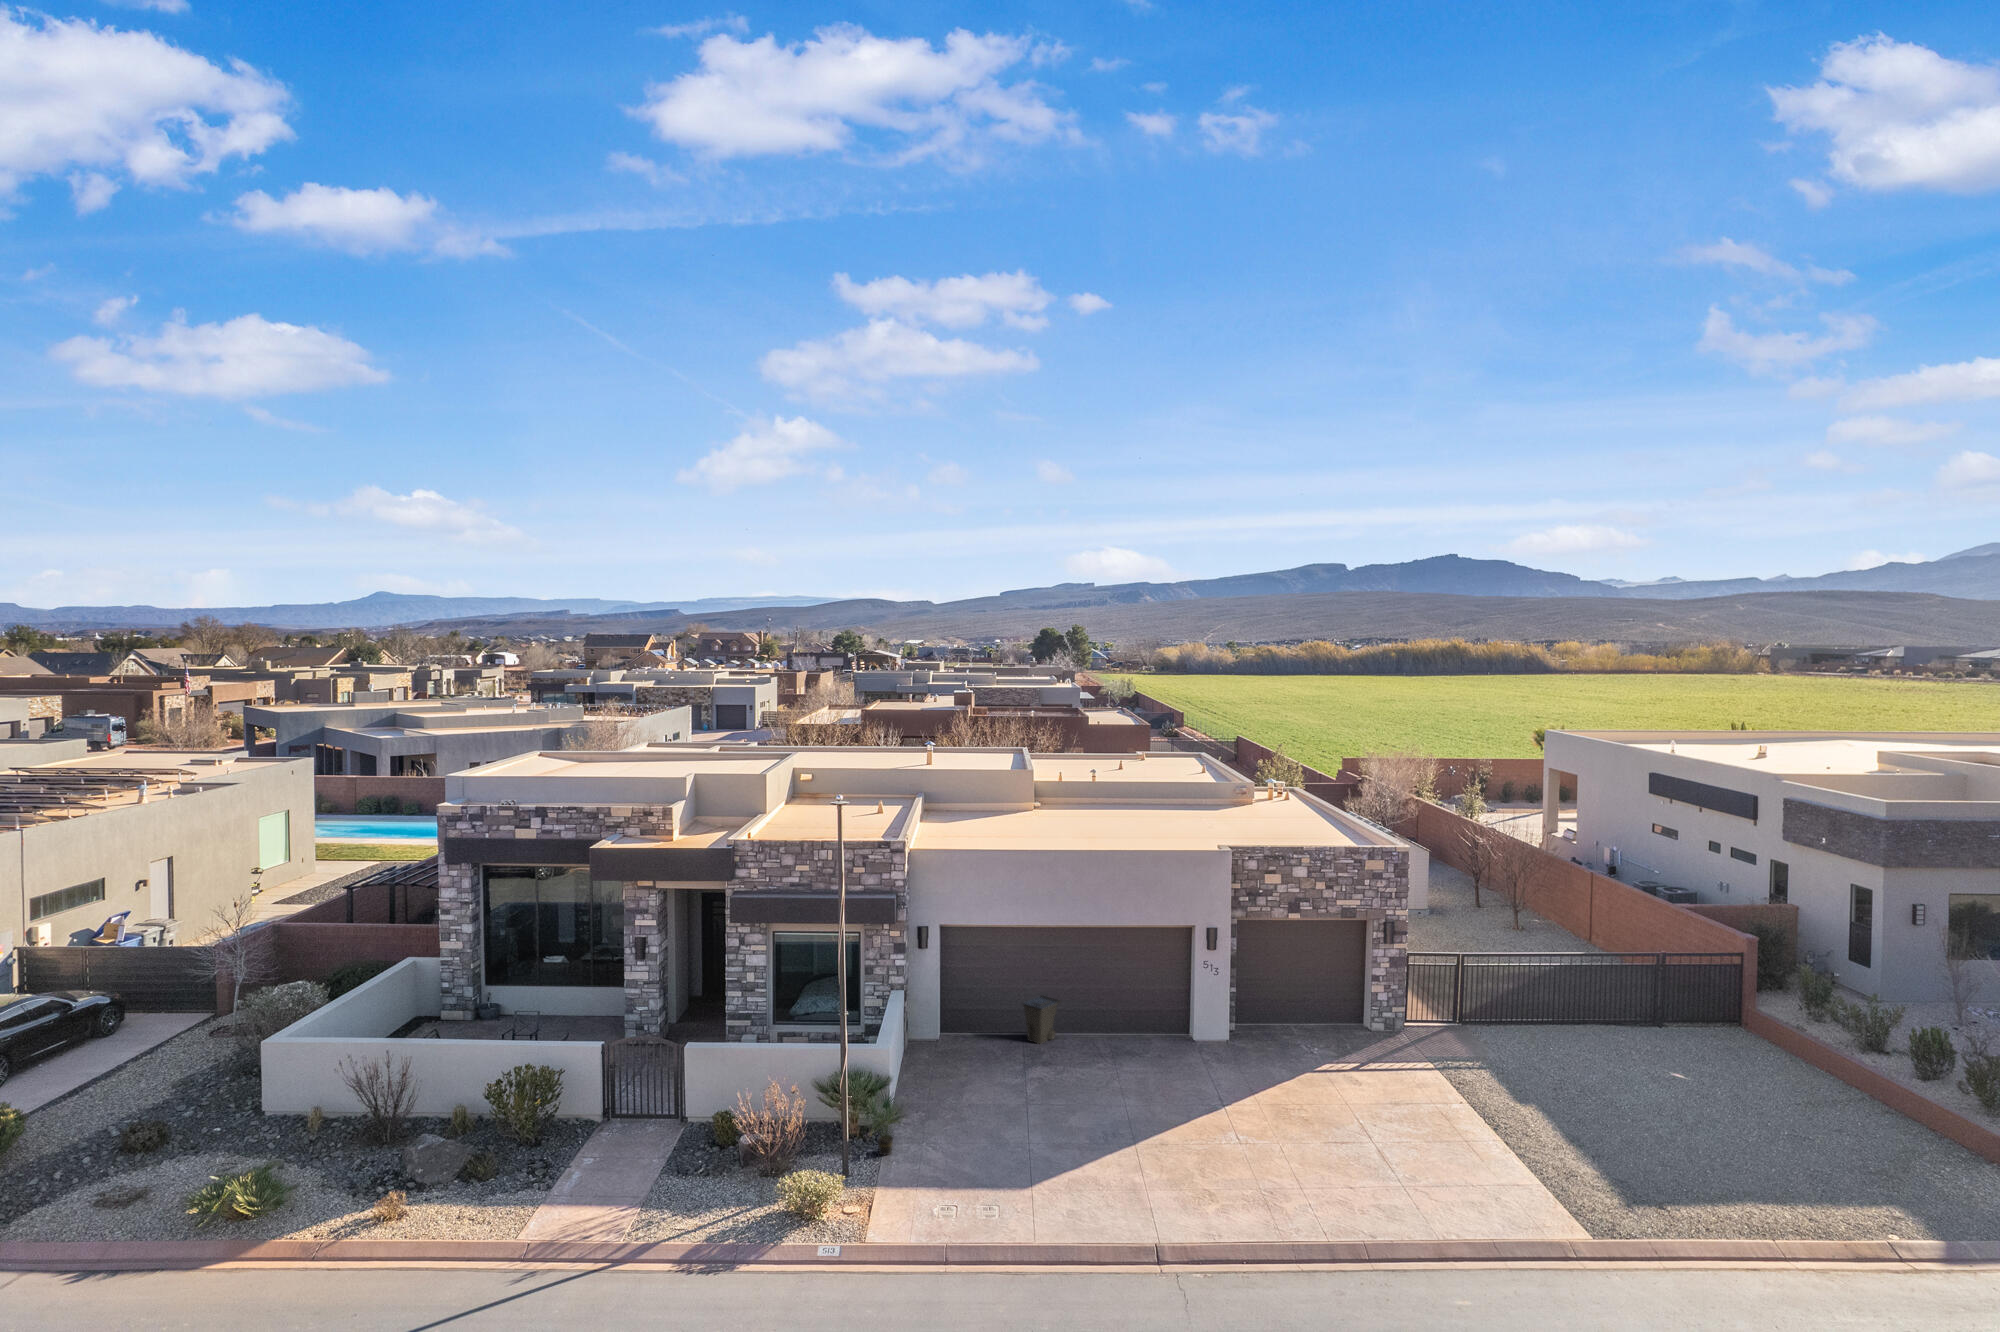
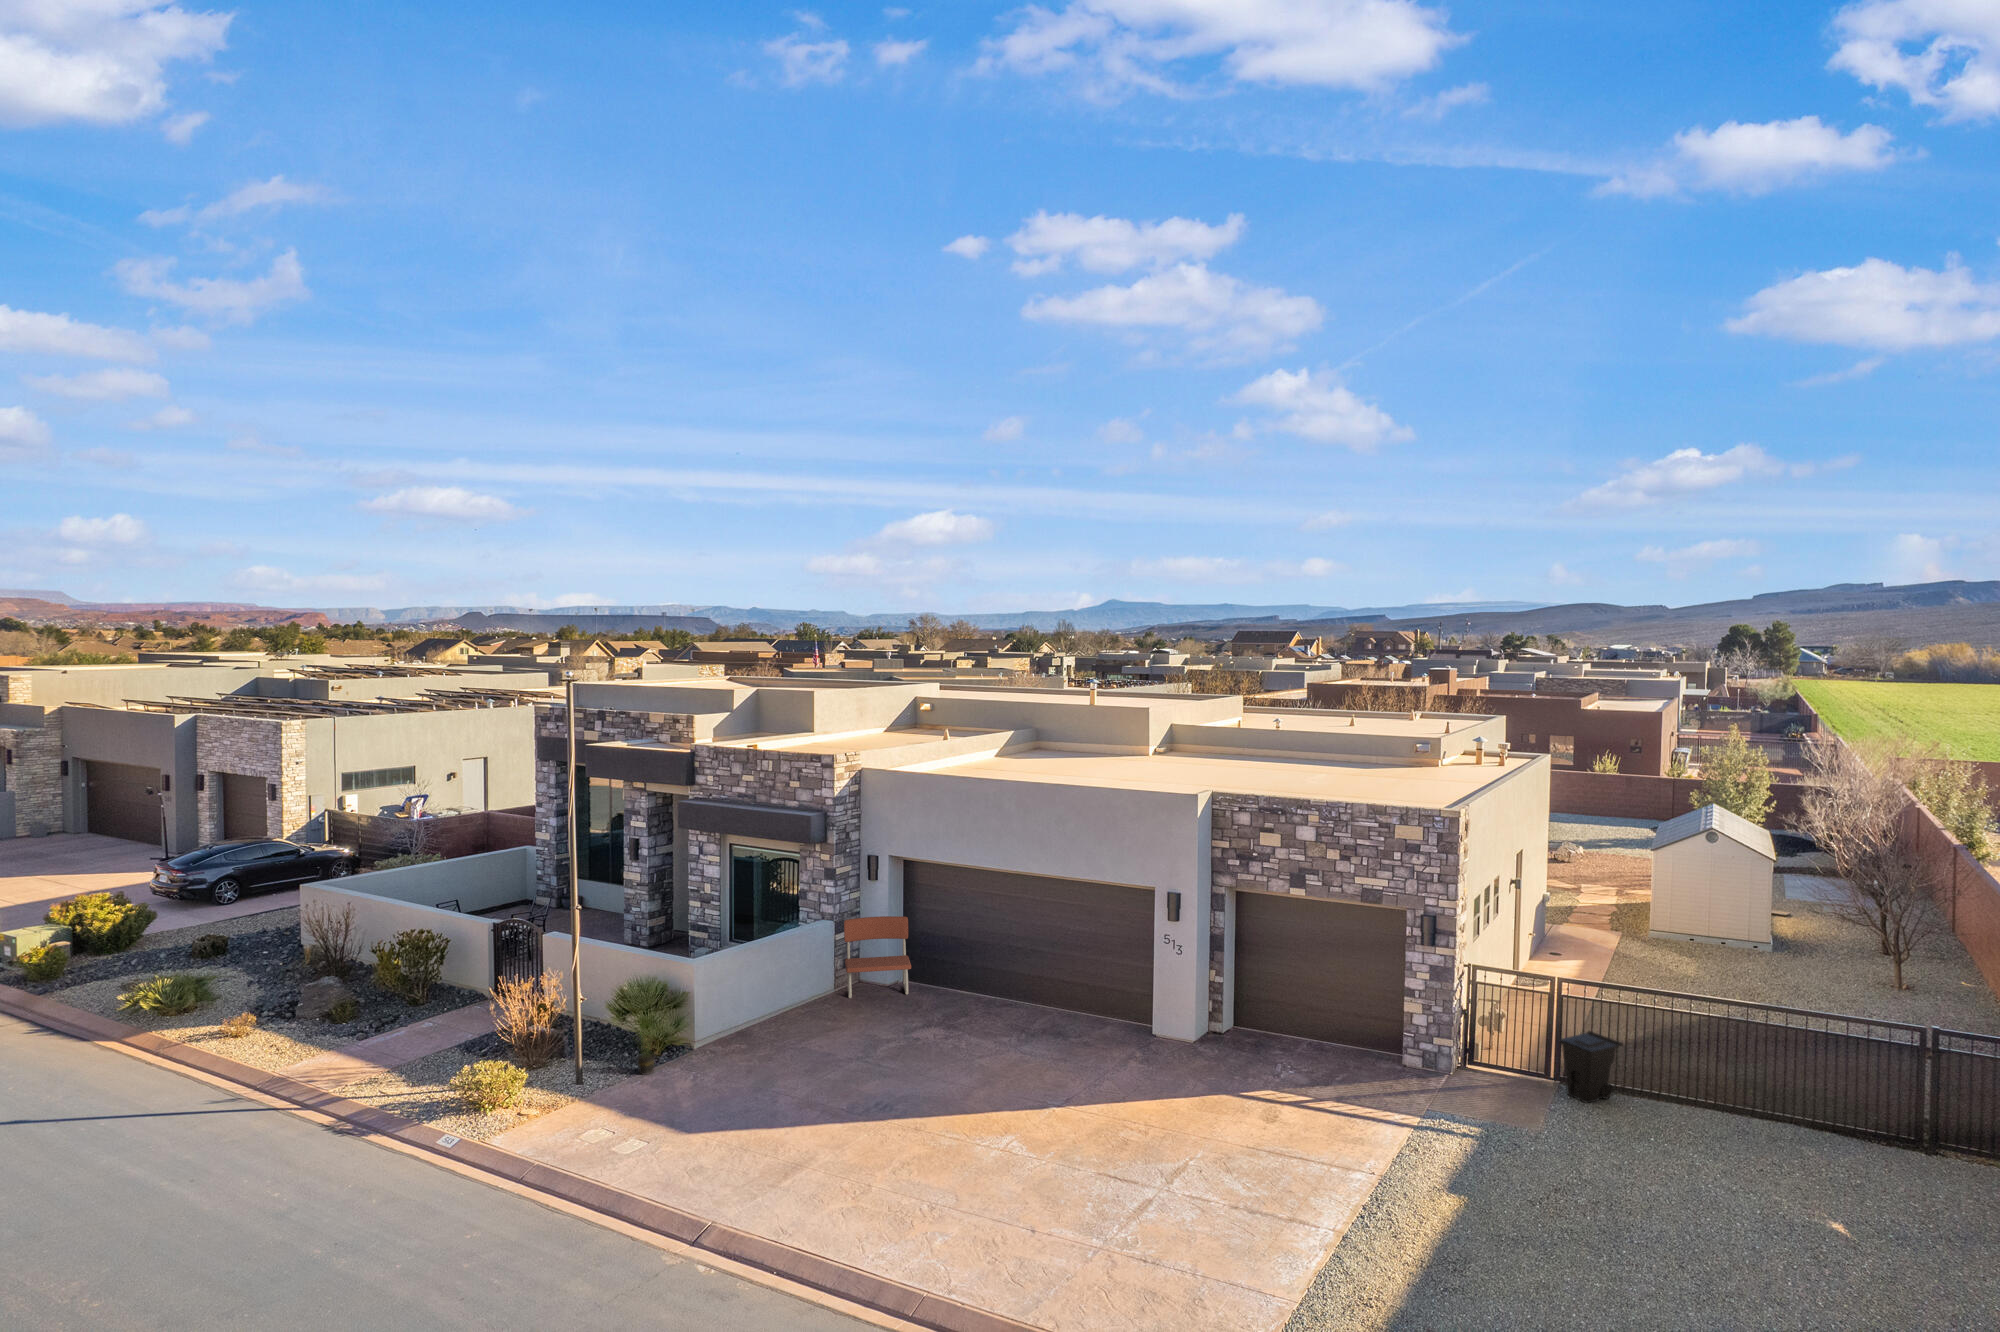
bench: none [919,977,983,1056] -> present [844,916,911,998]
trash can: present [1023,995,1061,1044] -> present [1559,1031,1623,1103]

